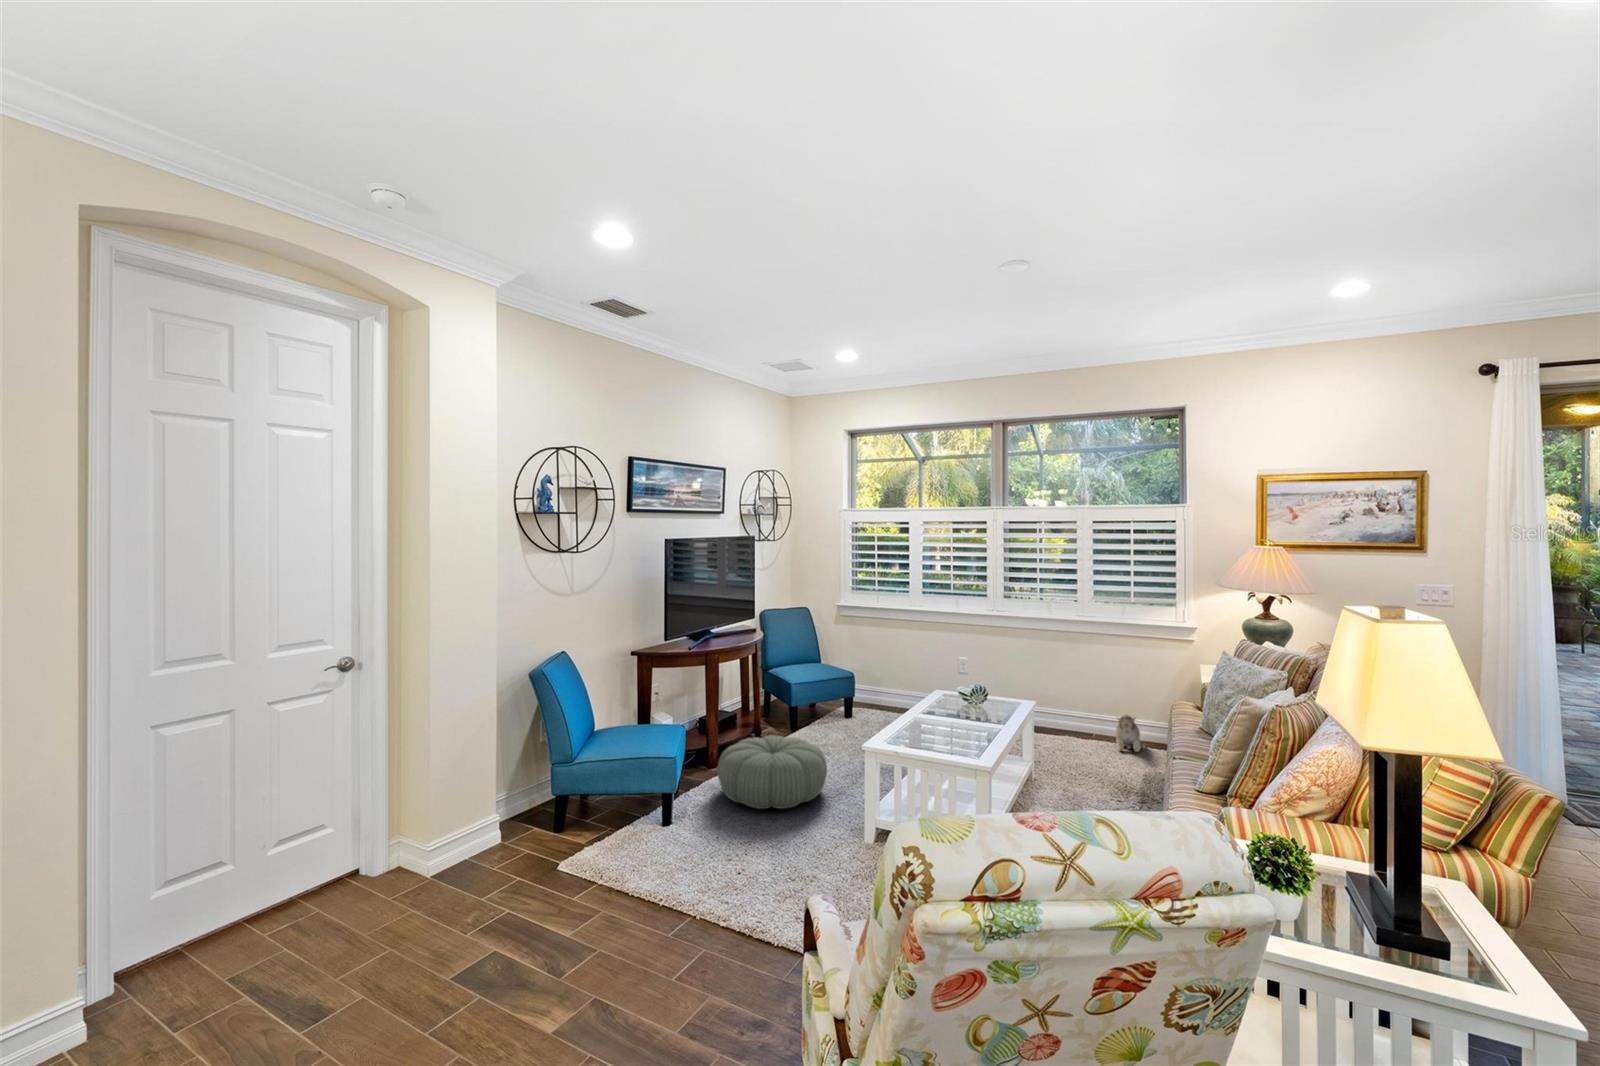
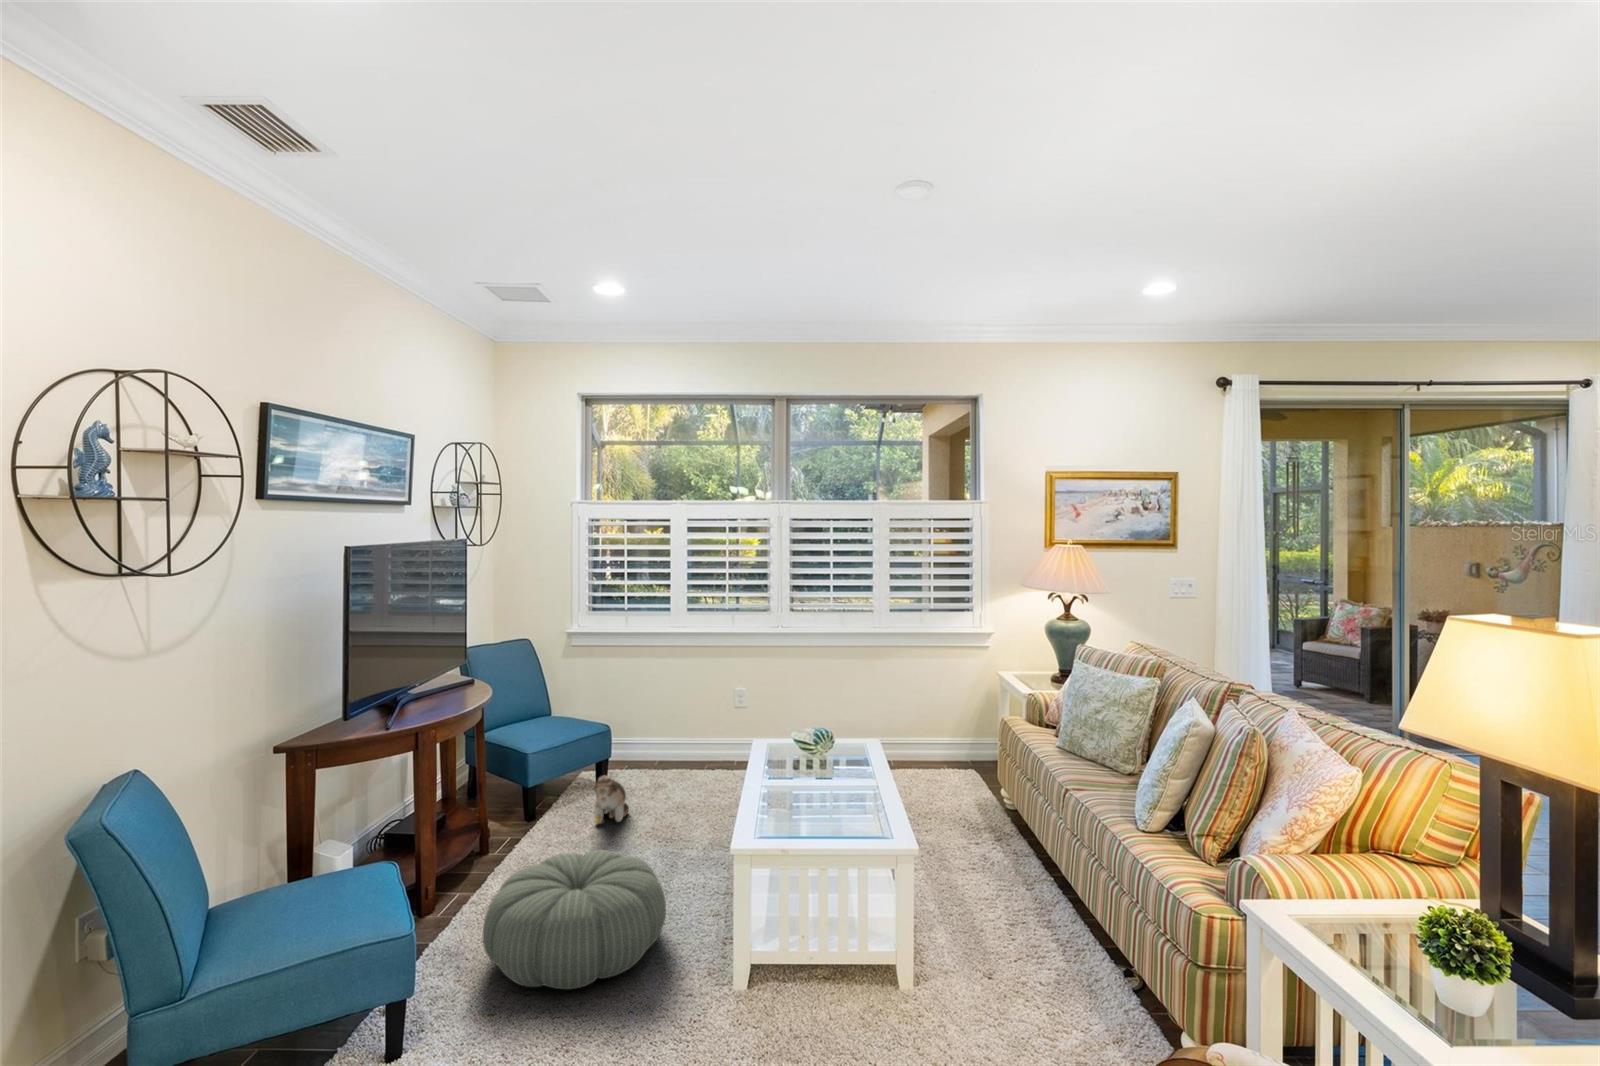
plush toy: present [1116,715,1142,752] -> present [594,775,629,824]

